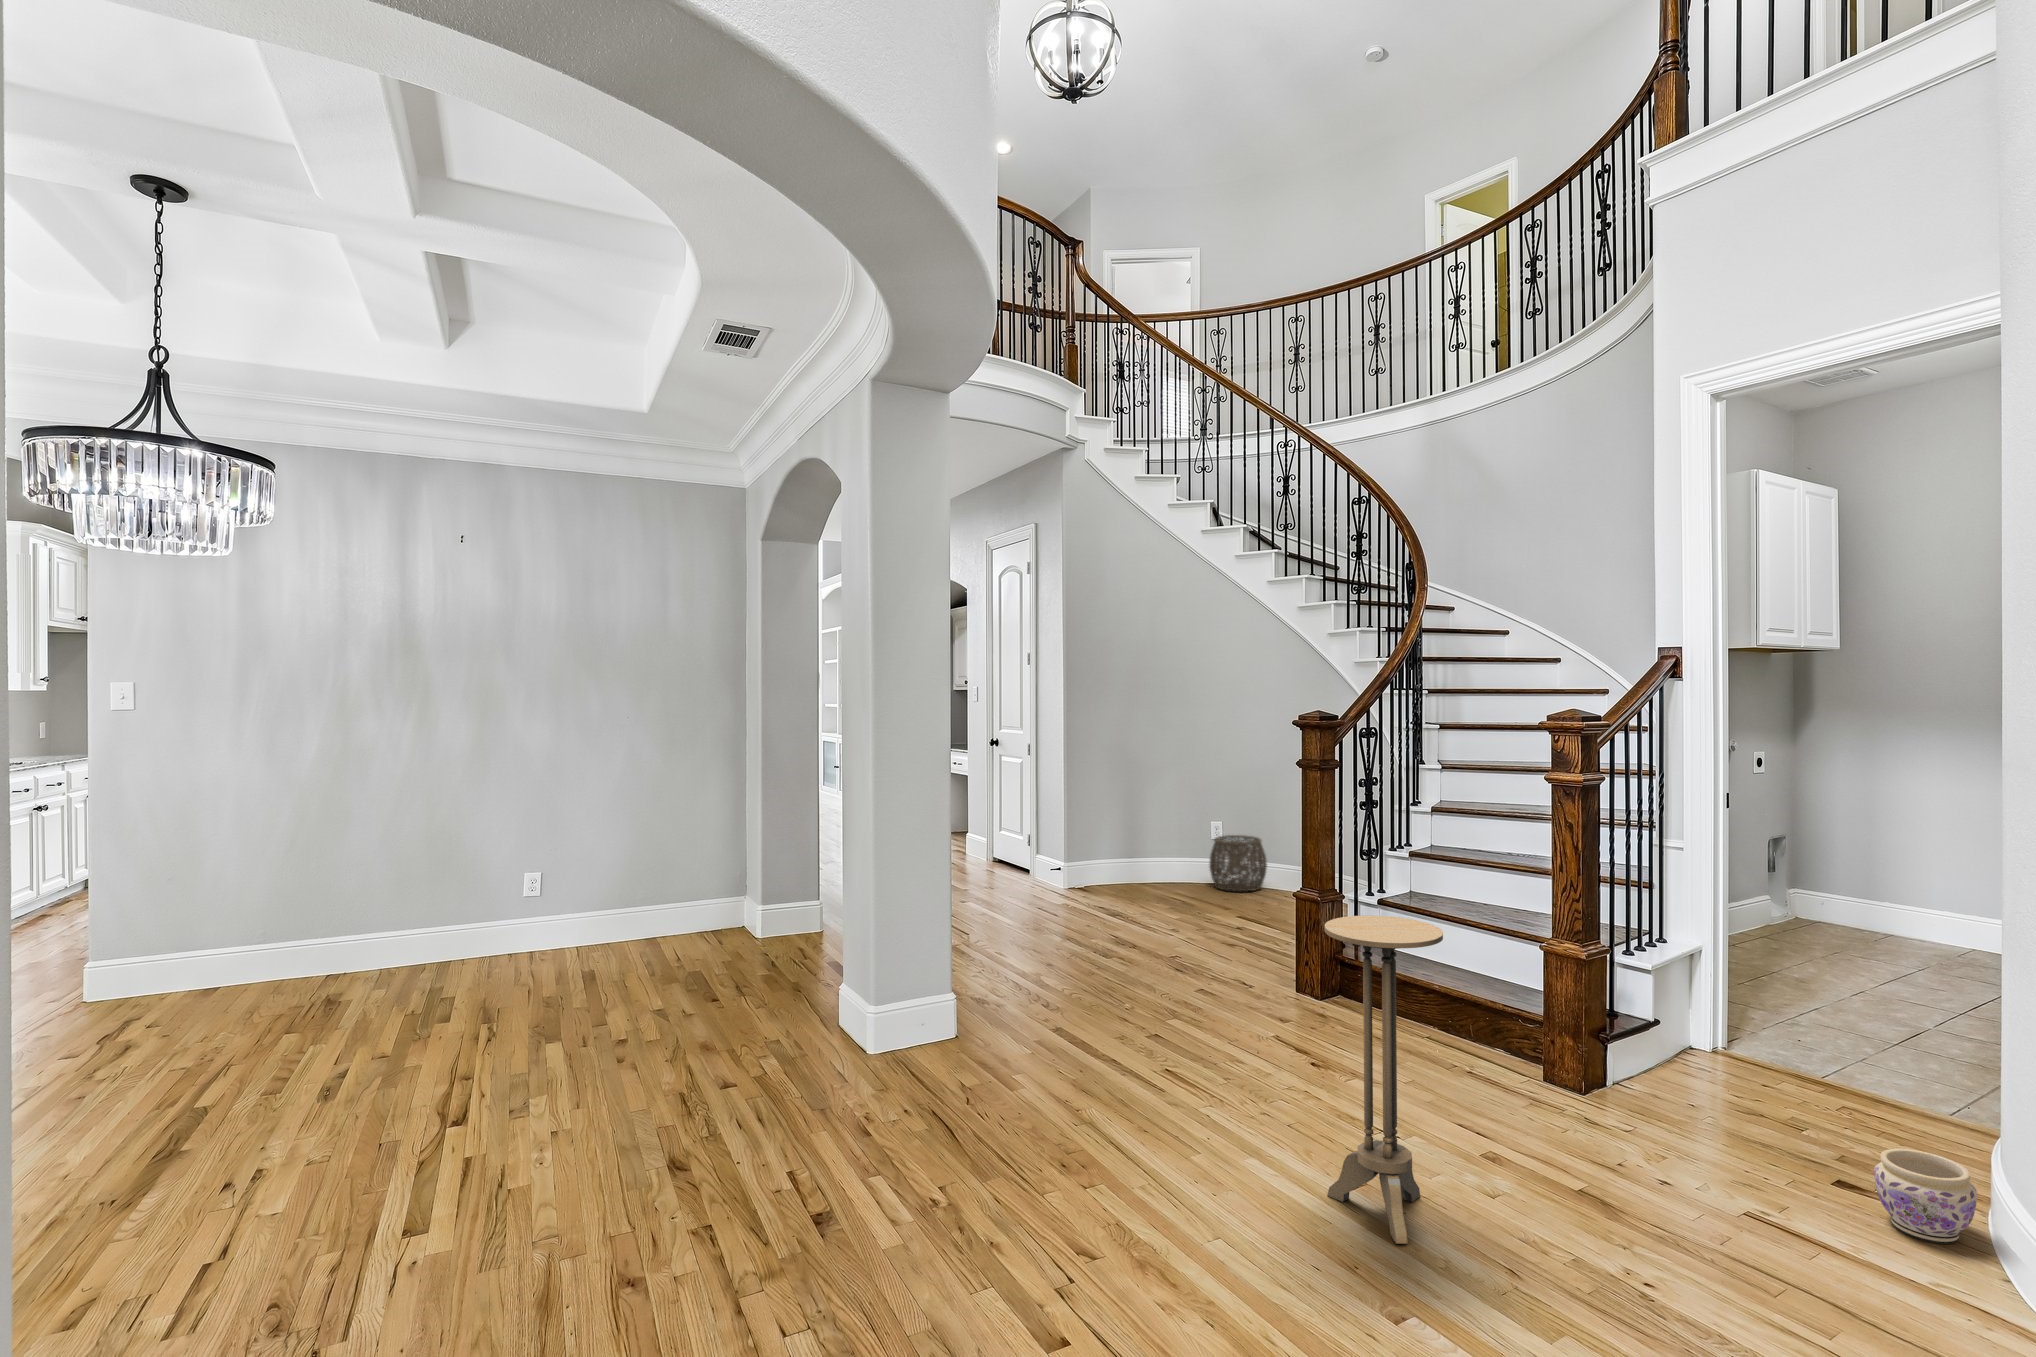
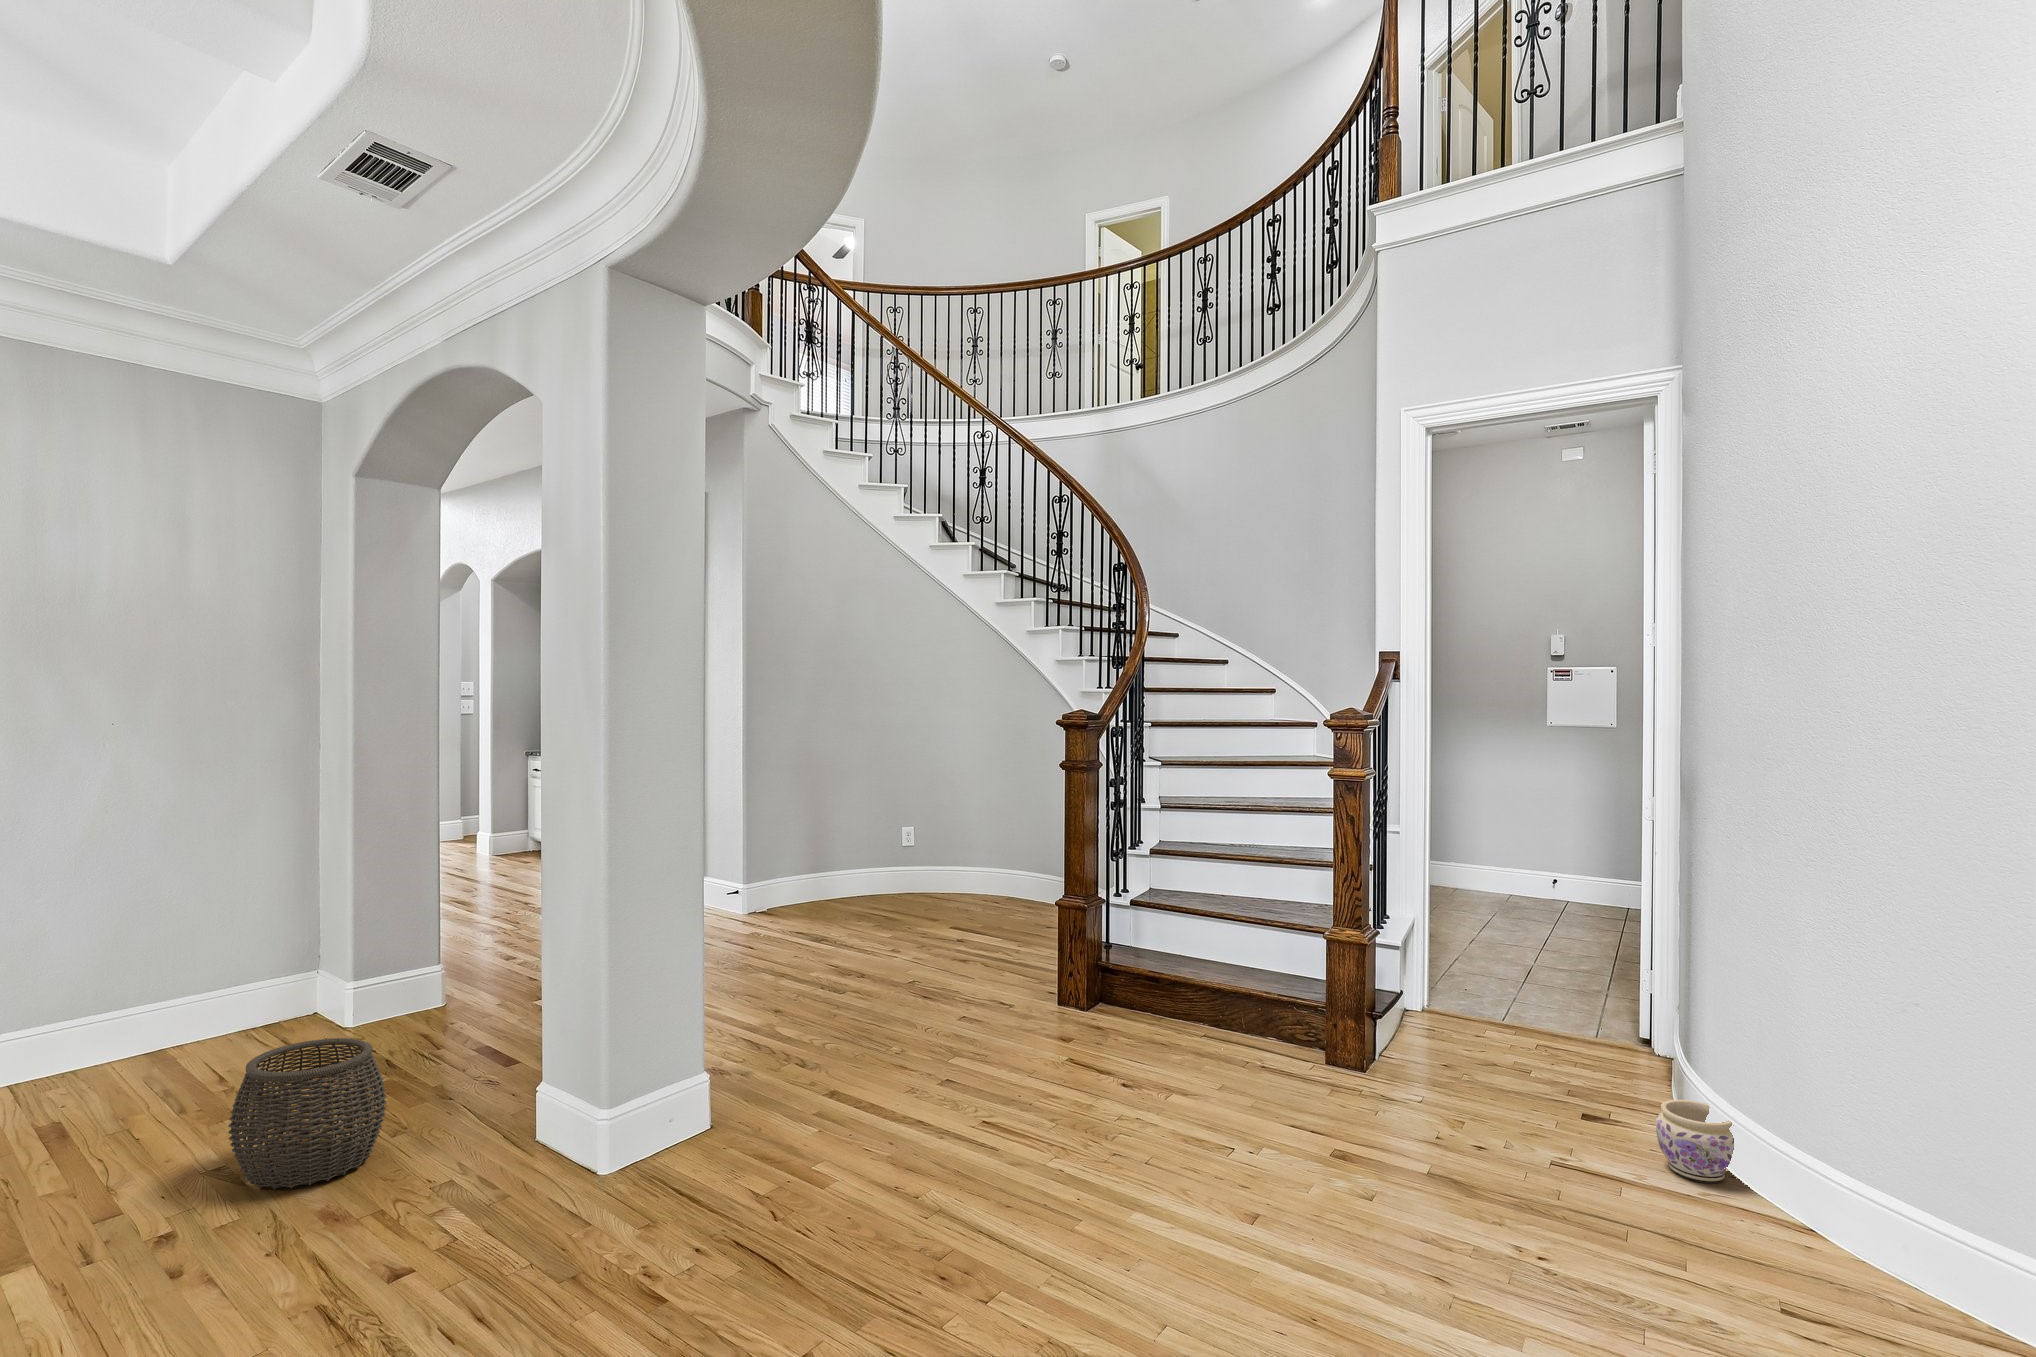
woven basket: present [1209,835,1267,892] -> present [228,1038,387,1189]
side table: present [1325,916,1443,1244] -> none [1207,918,1340,1276]

